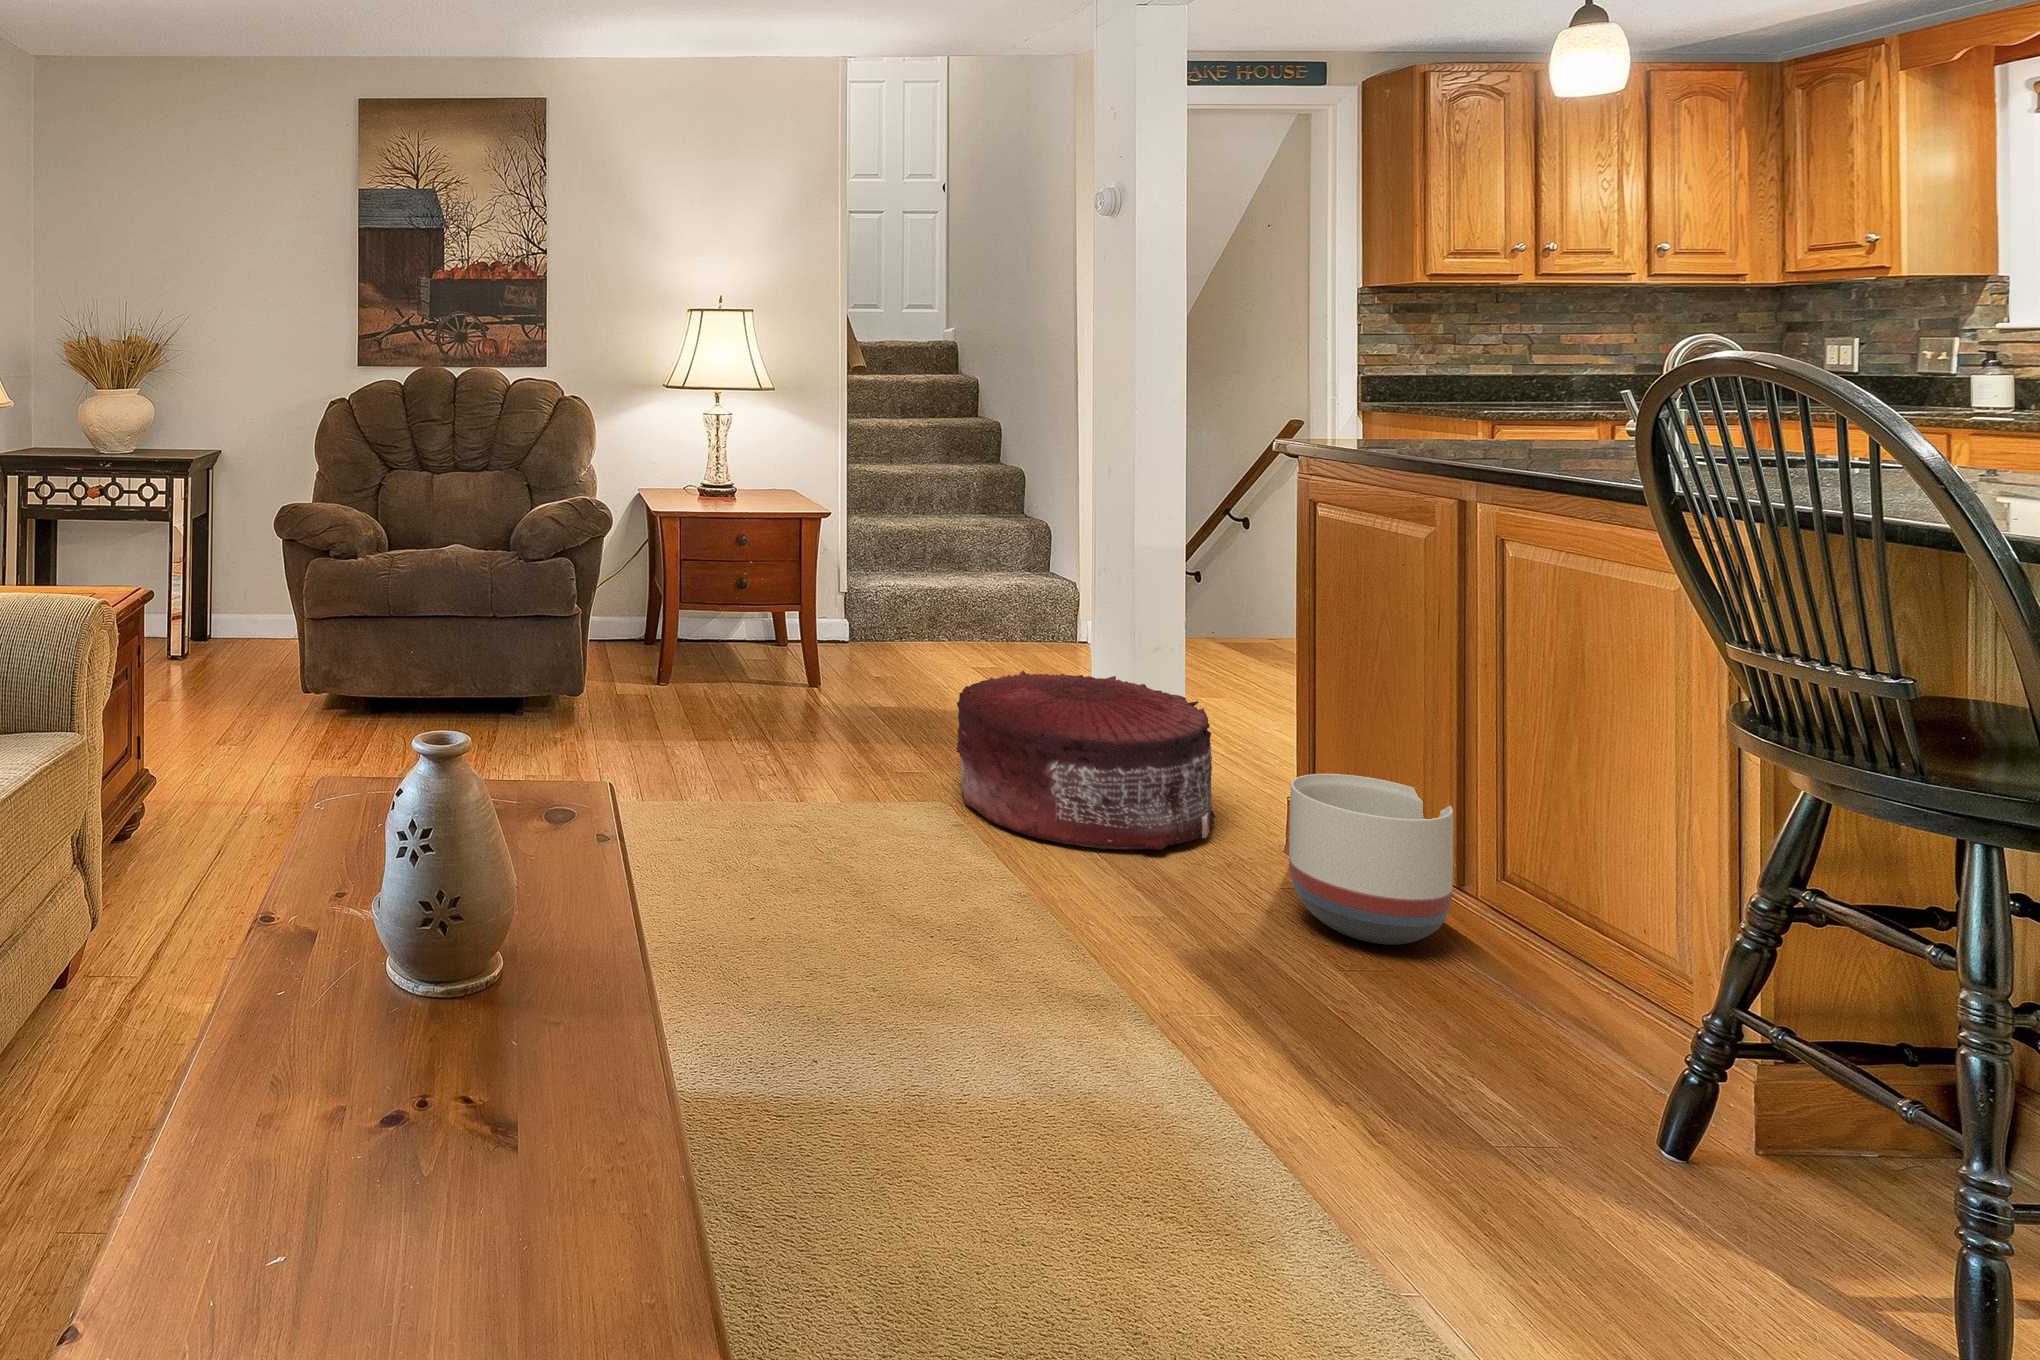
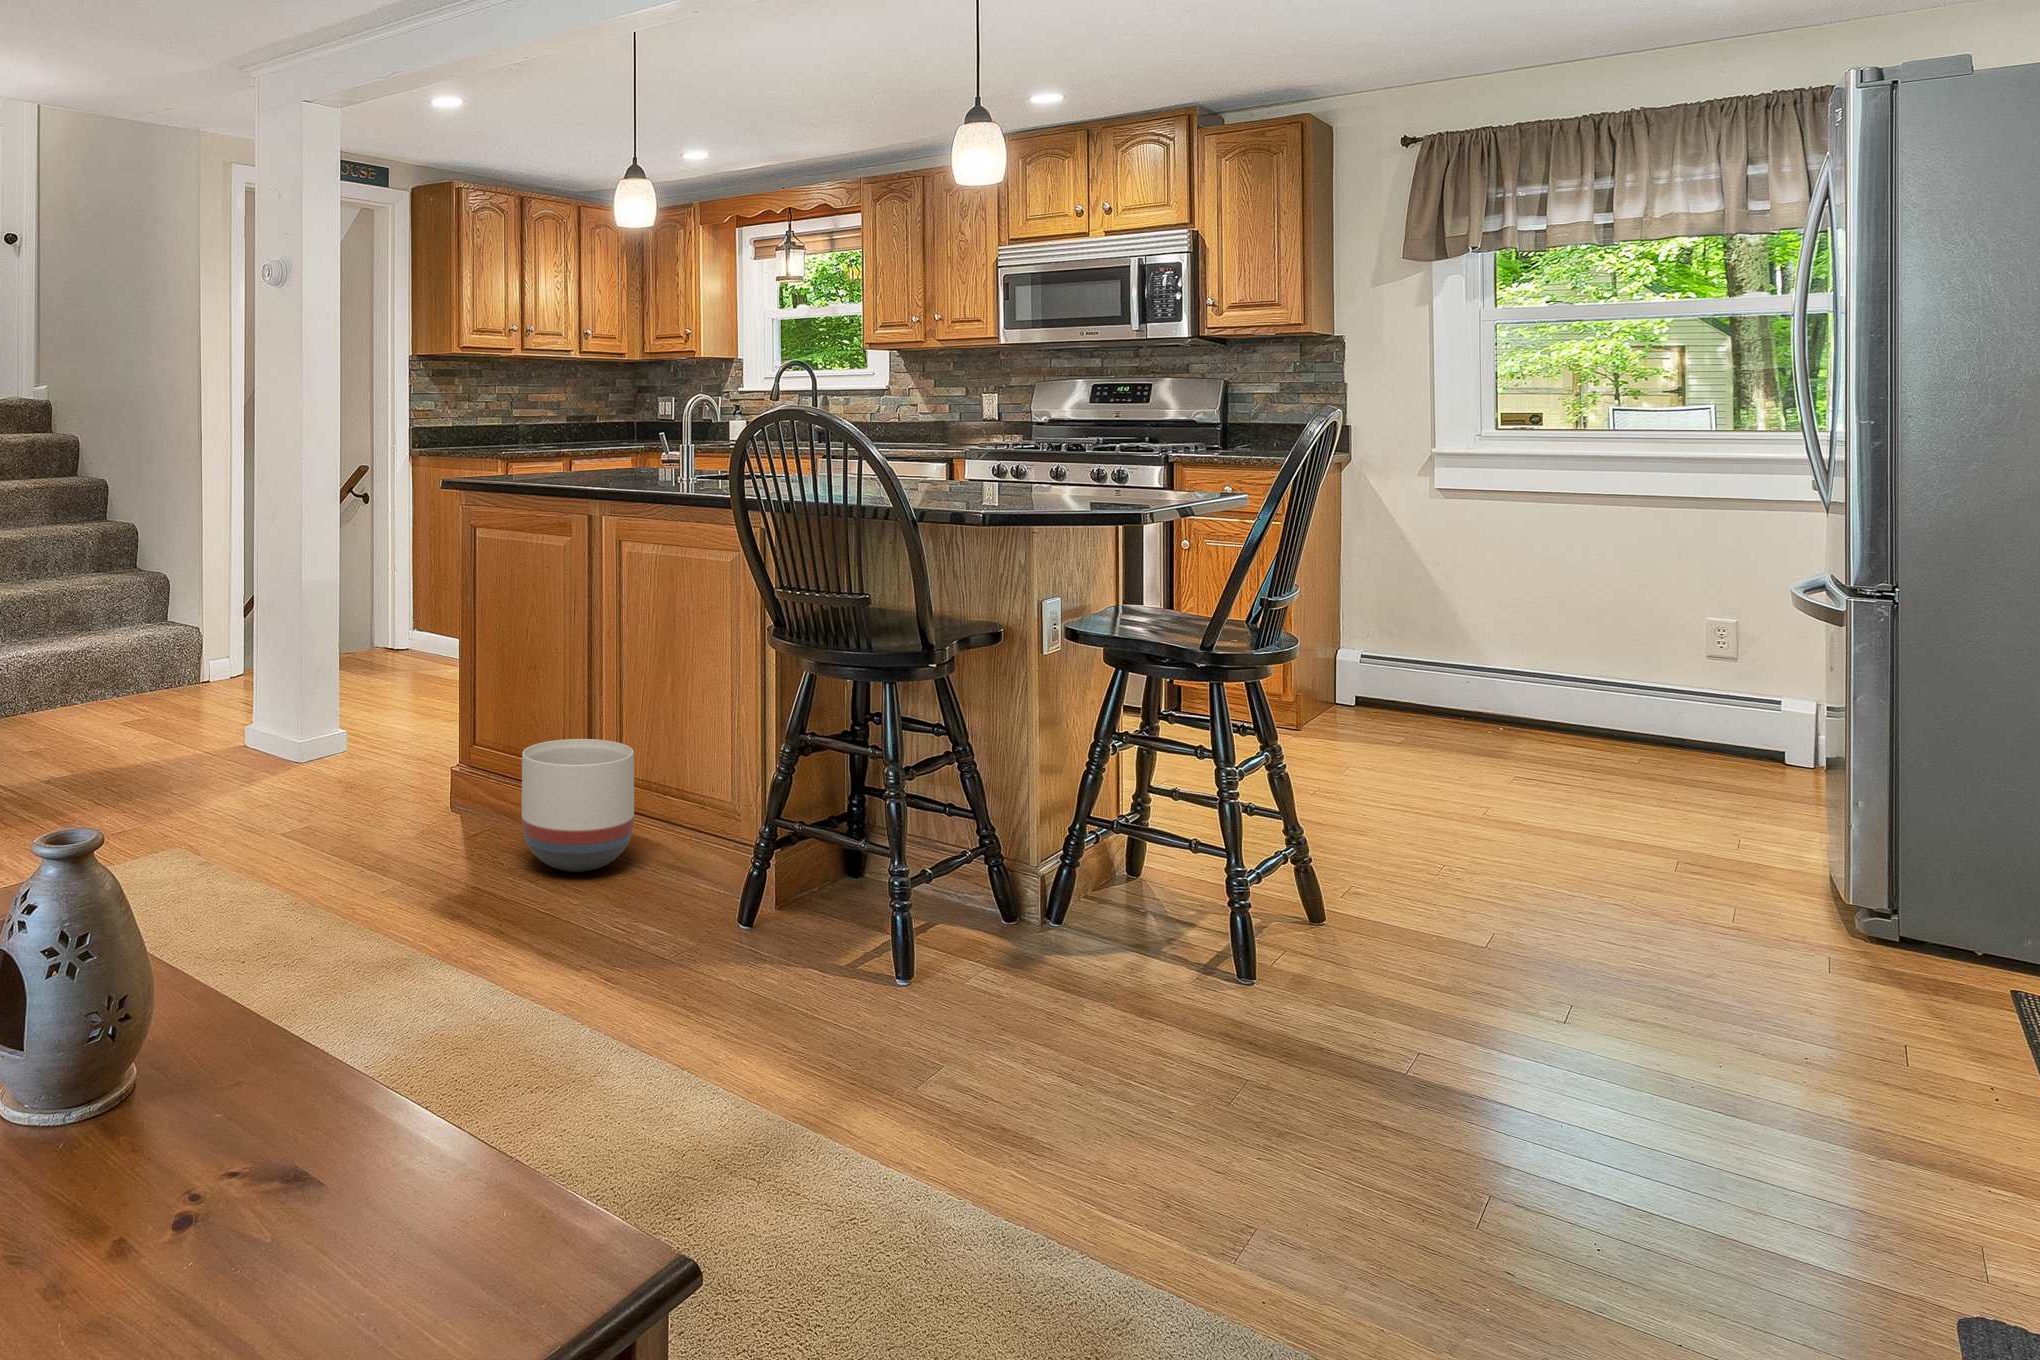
pouf: present [957,670,1215,850] -> none [200,703,432,868]

